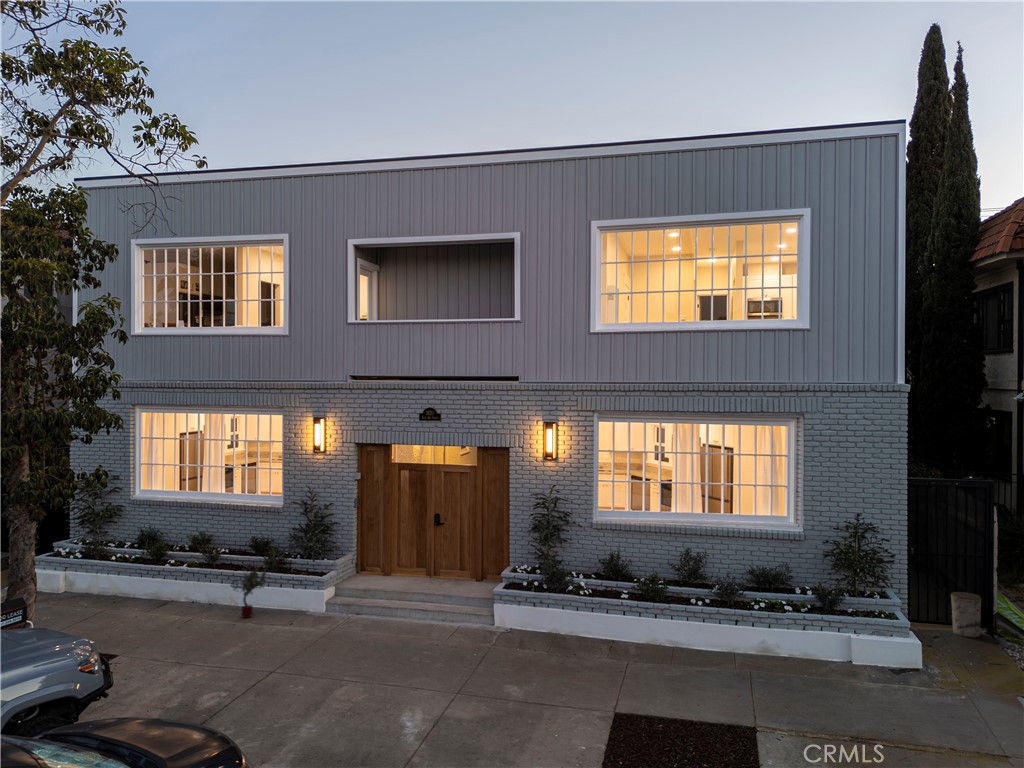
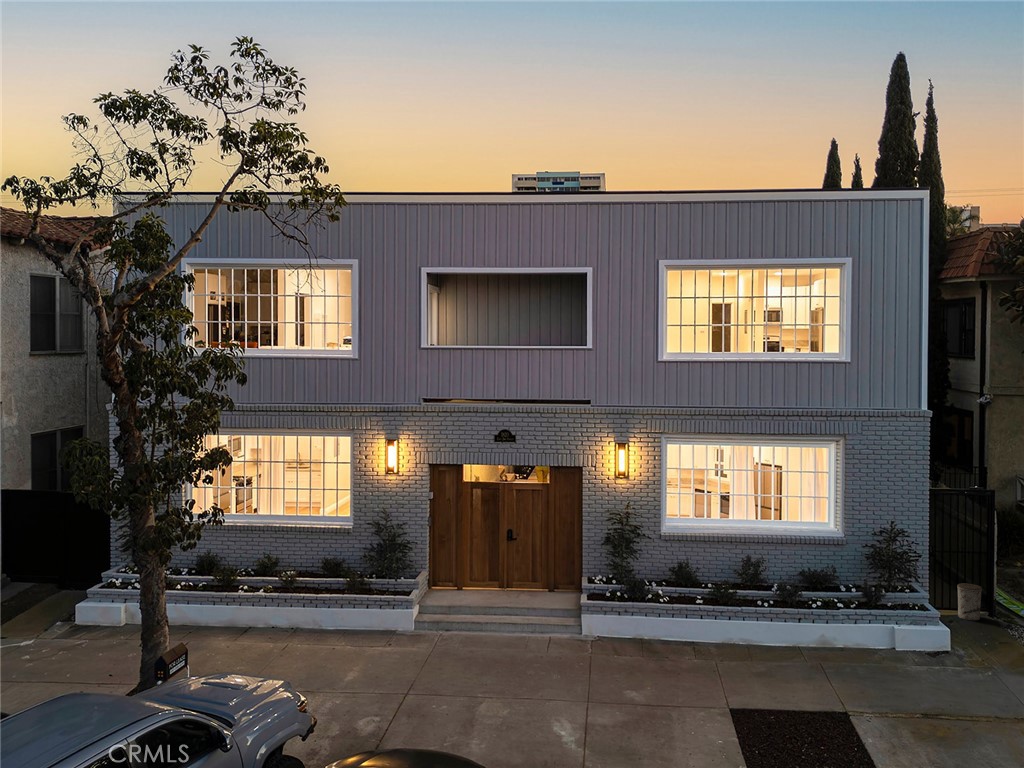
potted tree: present [231,563,266,618] -> none [325,584,366,636]

